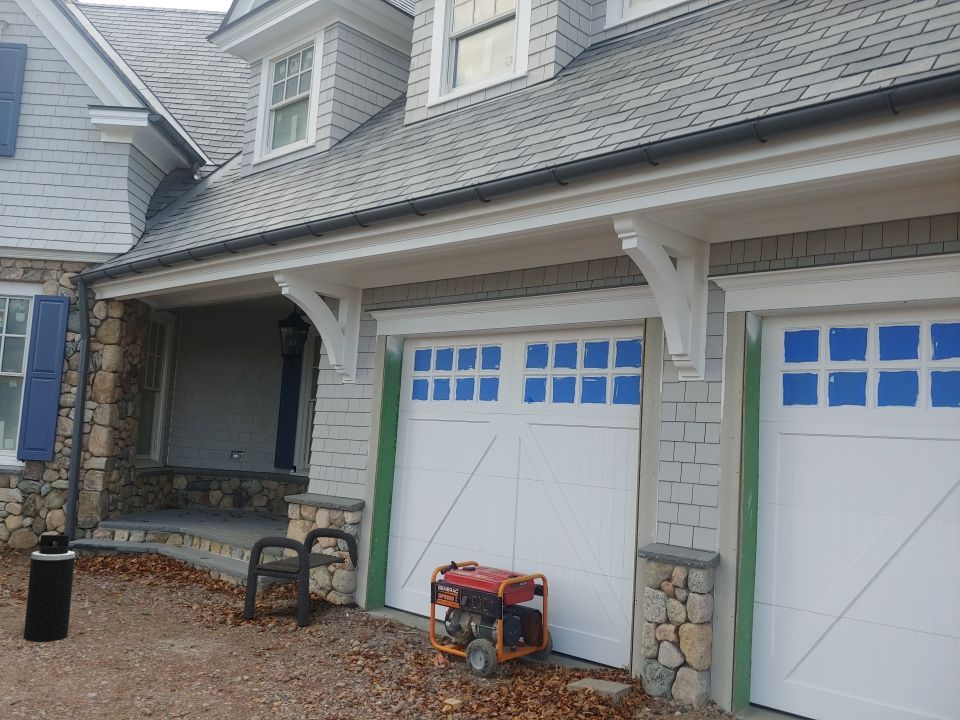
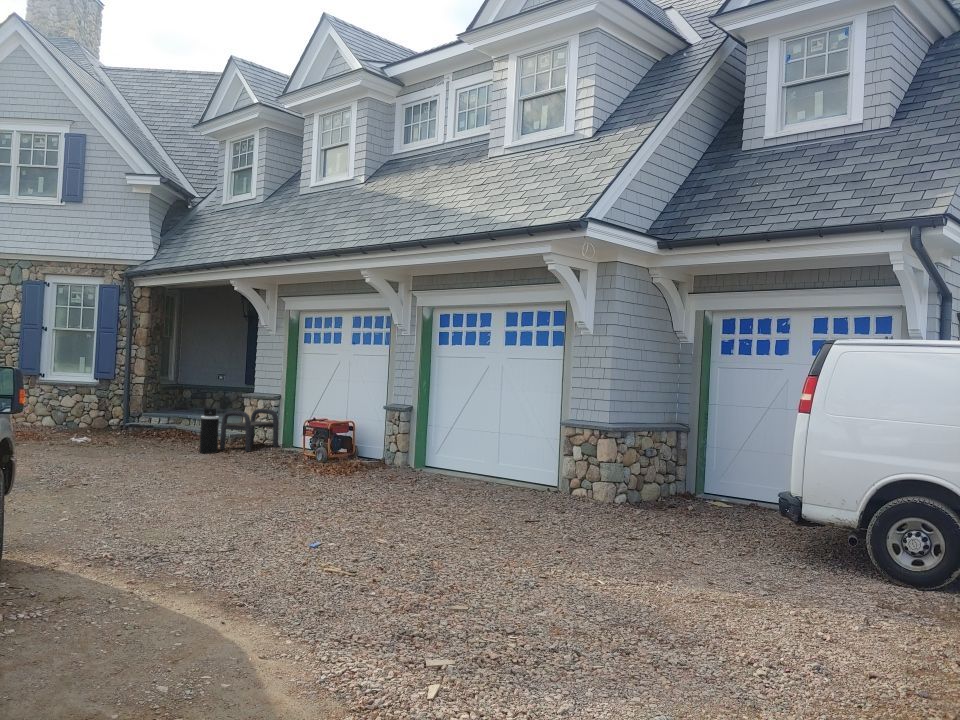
trash can: present [24,535,75,642] -> present [200,409,219,454]

